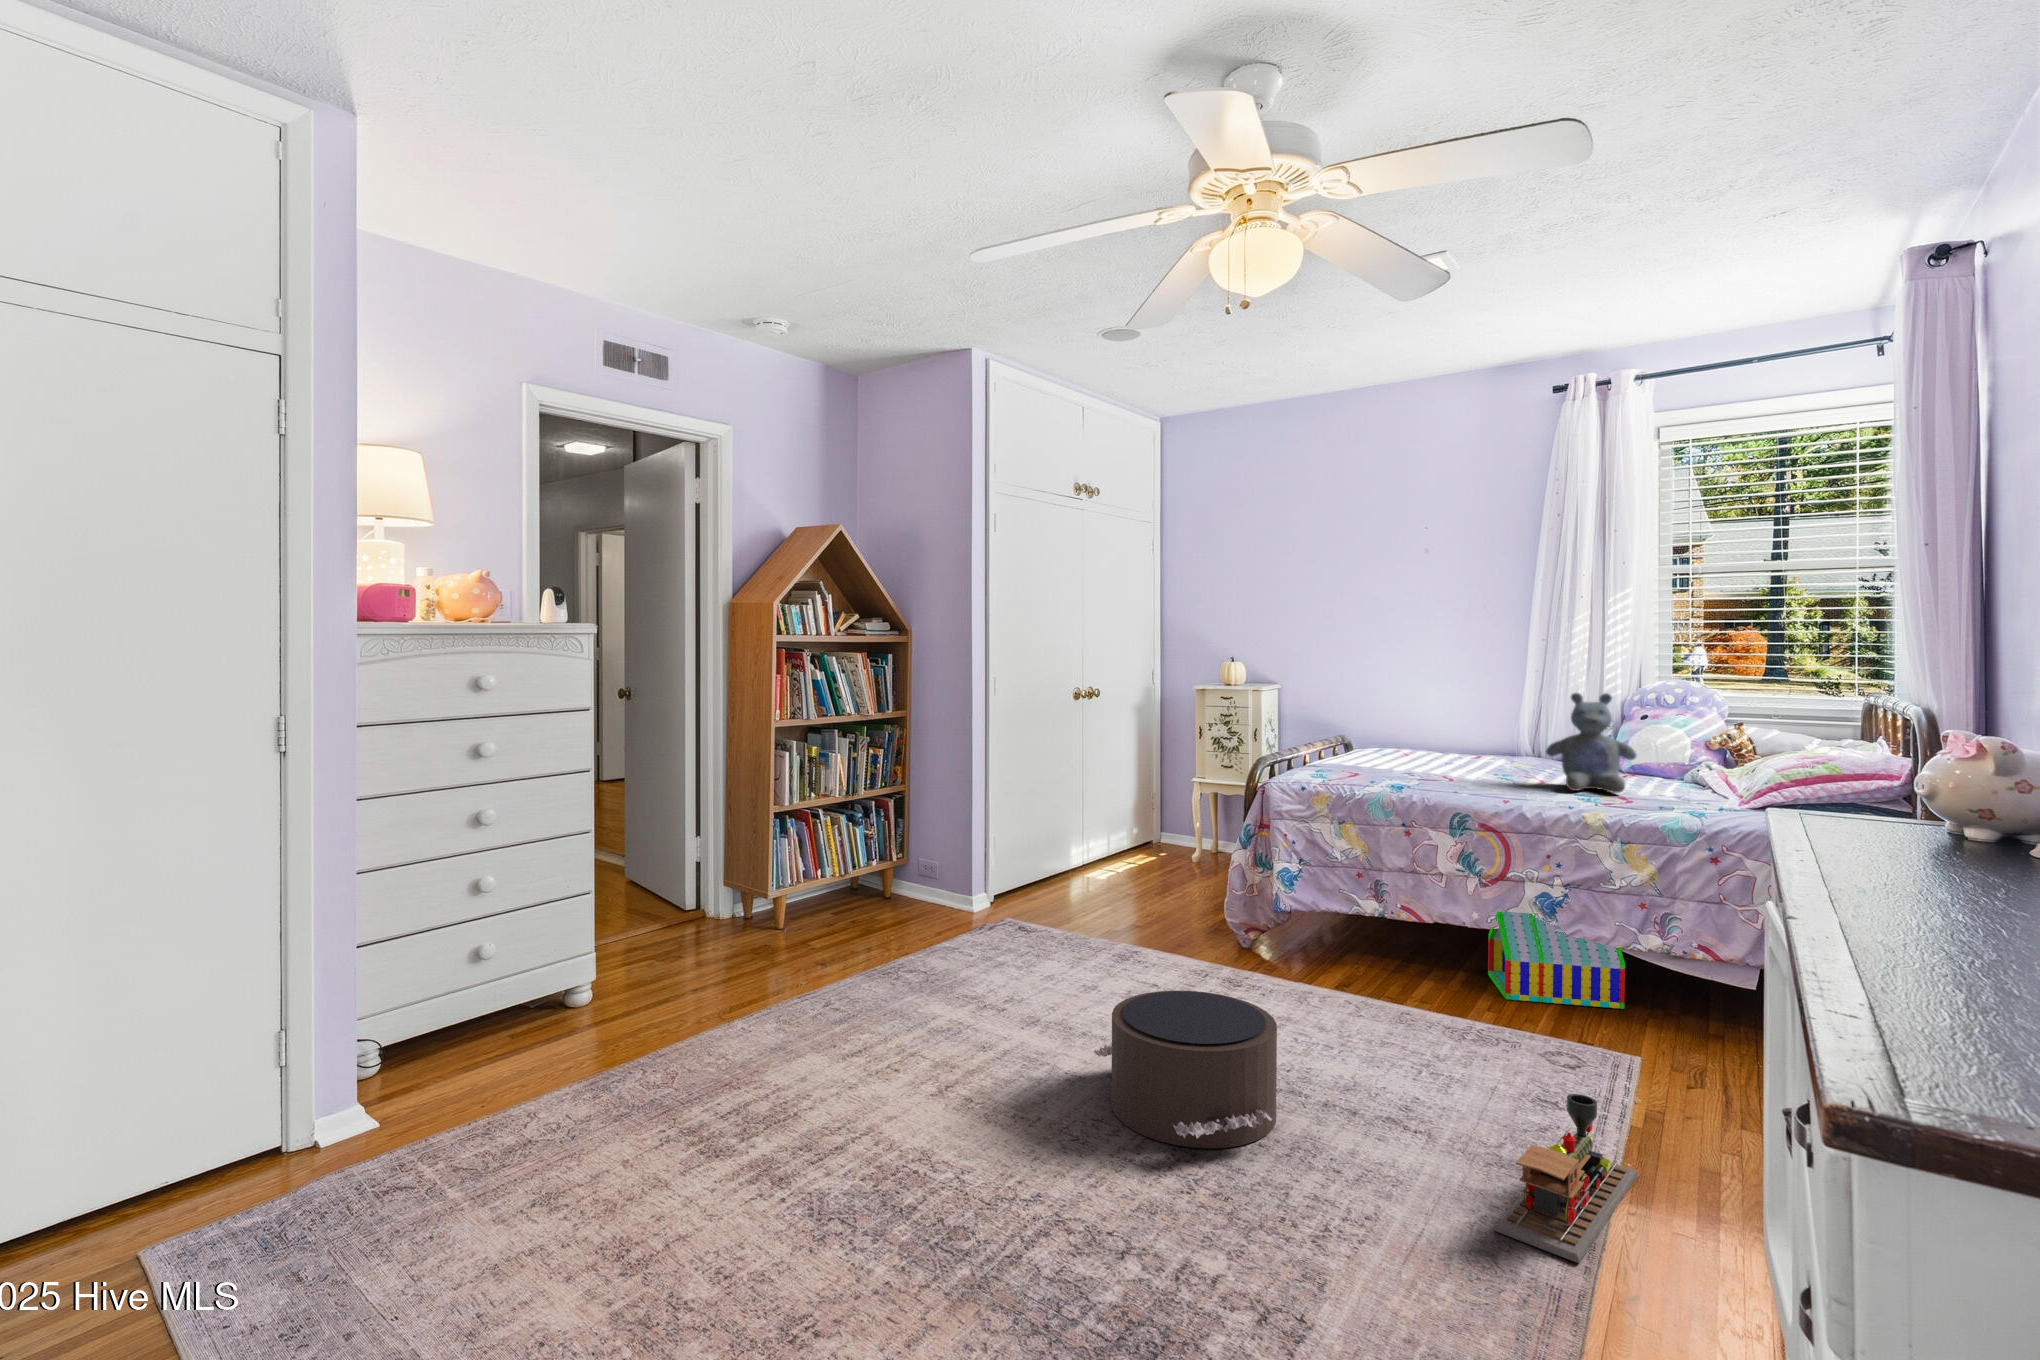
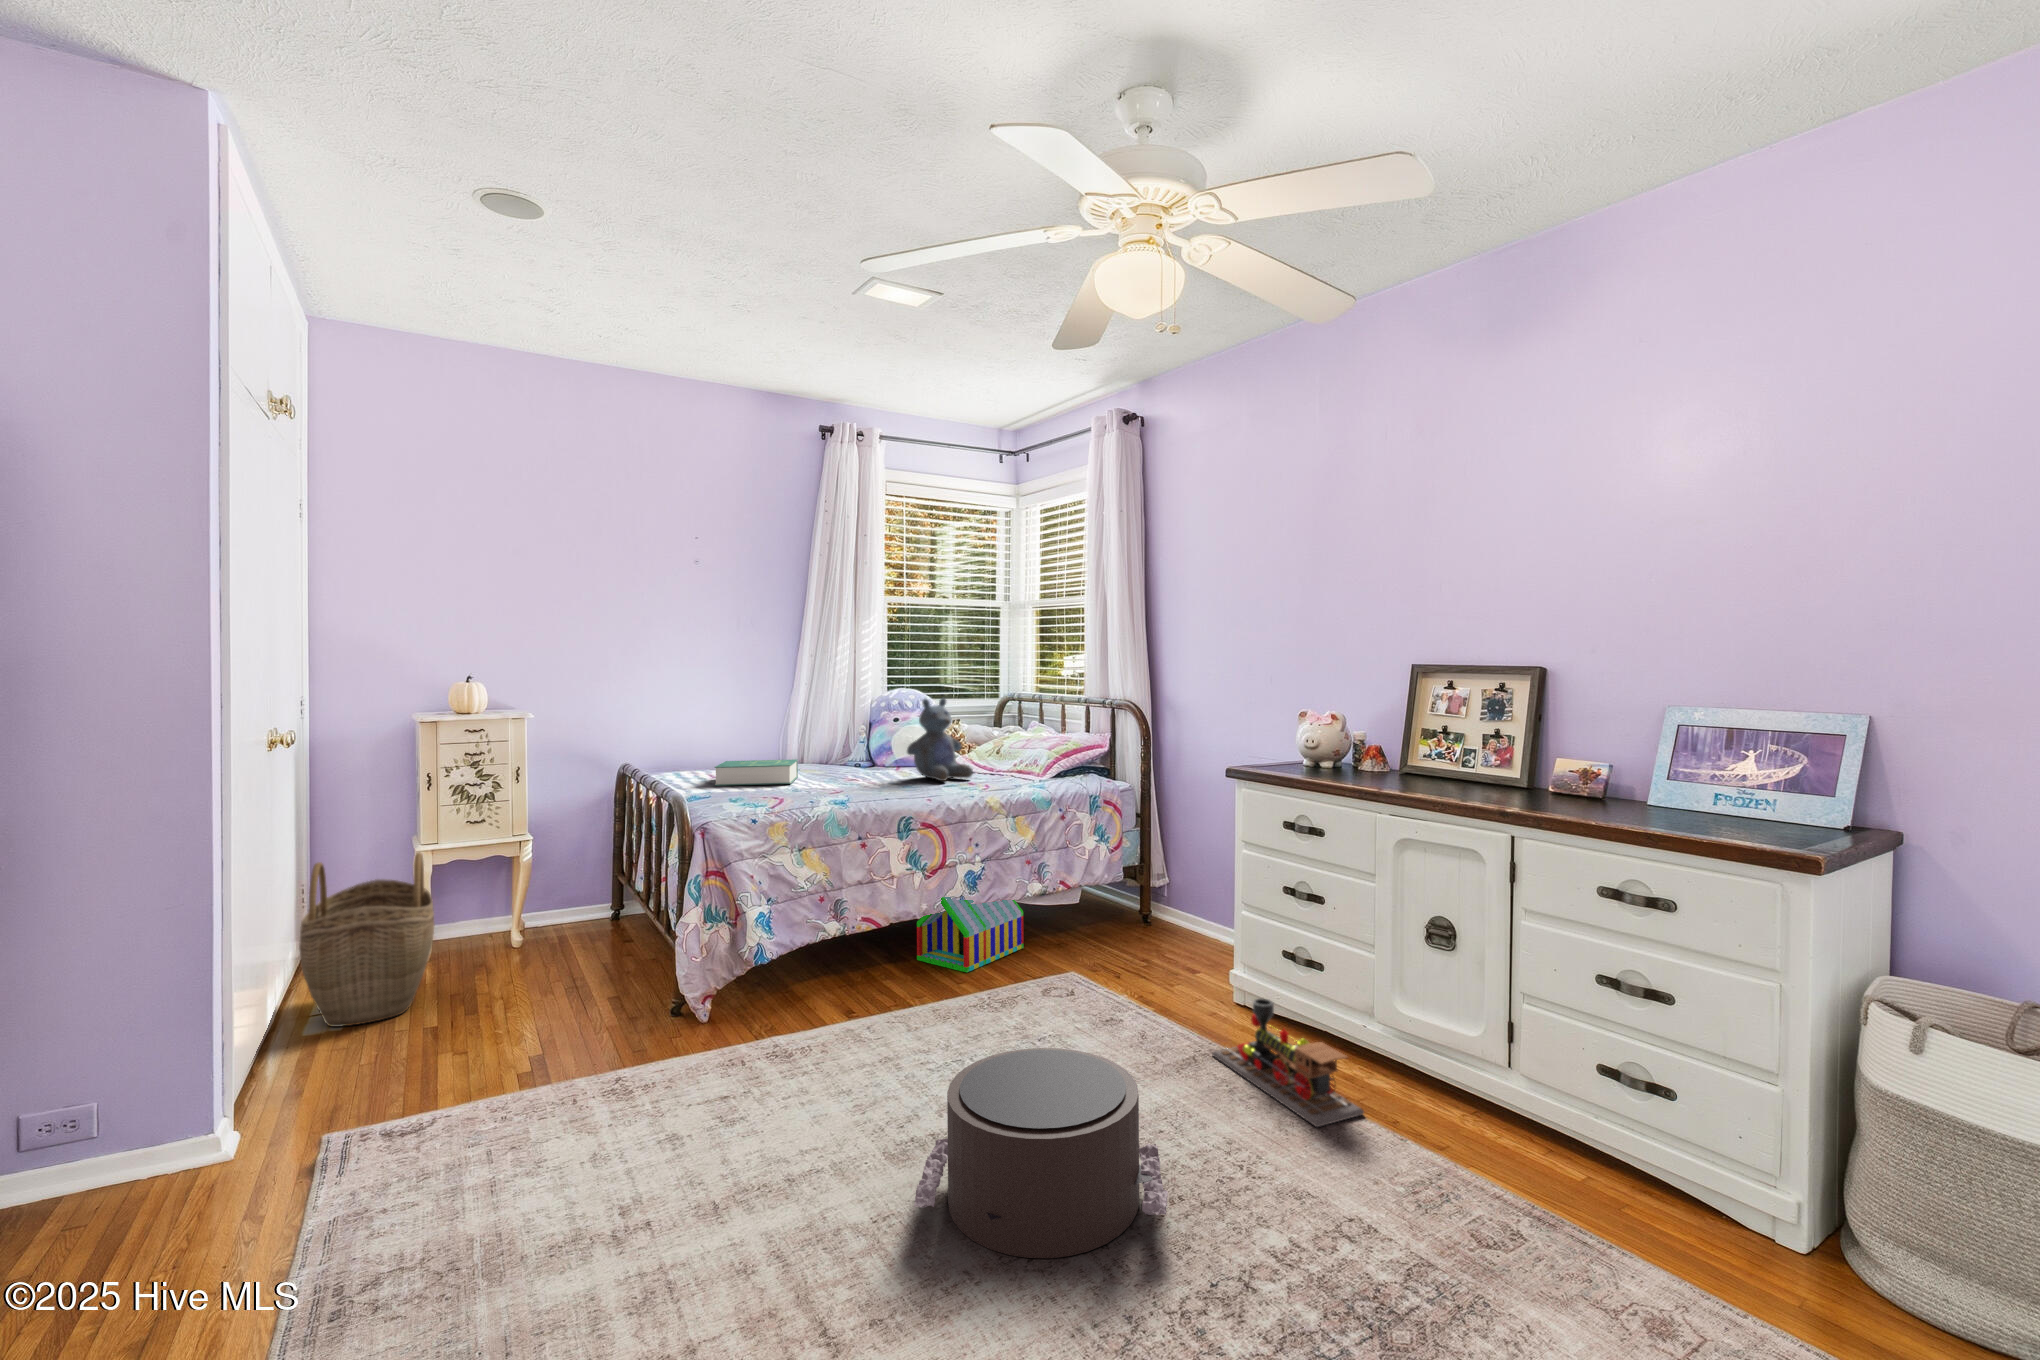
book: none [1363,742,1457,769] -> present [715,759,798,786]
woven basket: none [1085,773,1168,882] -> present [299,852,434,1027]

